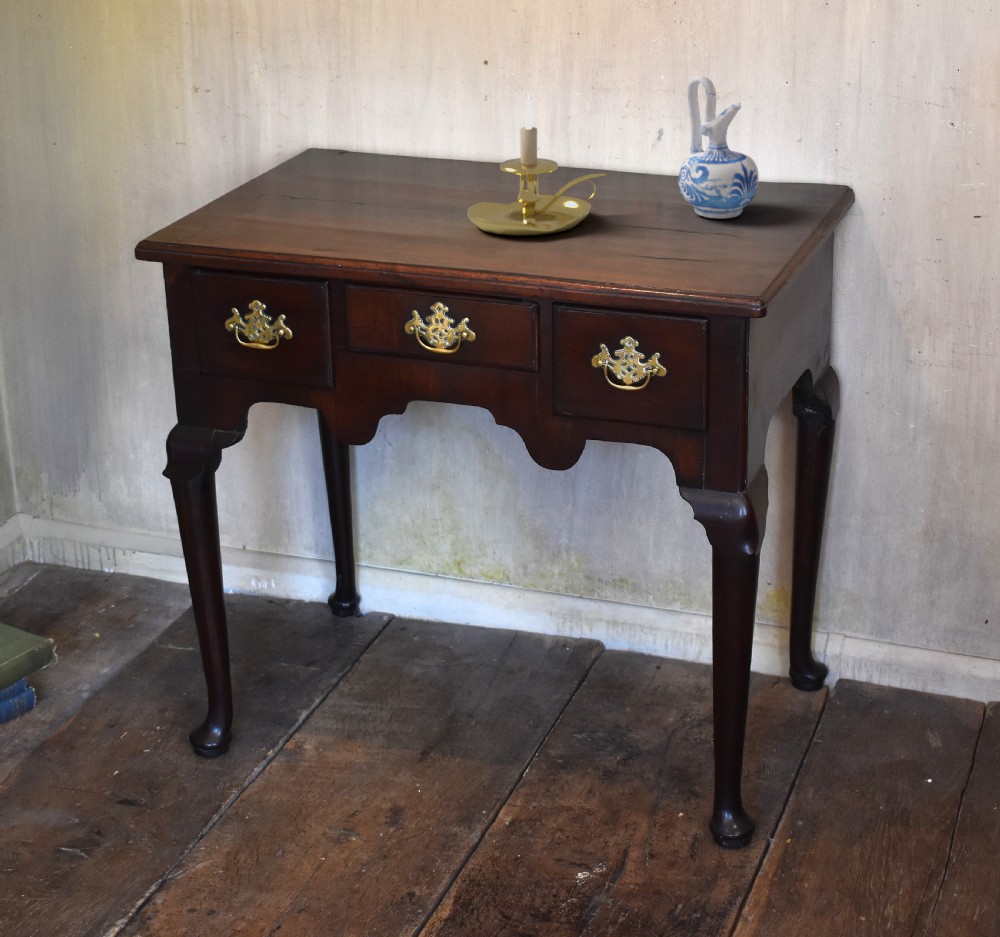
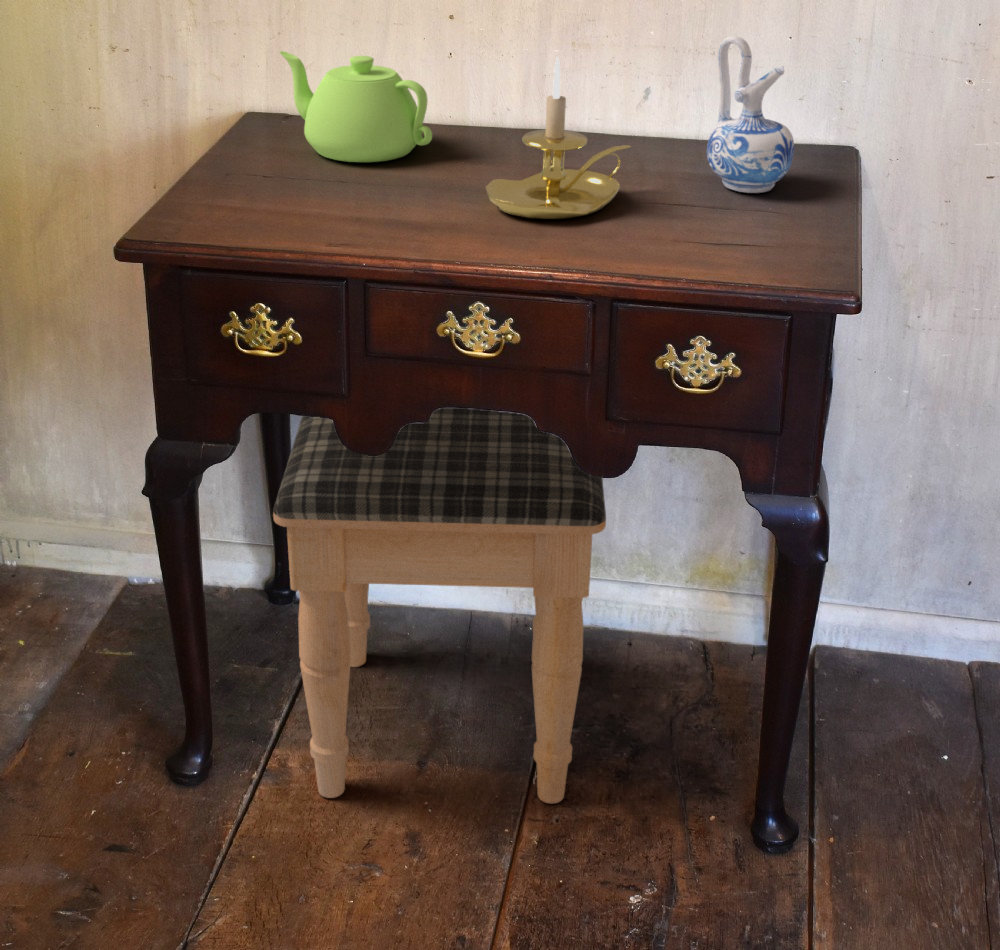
teapot: none [316,91,443,188] -> present [280,51,432,162]
footstool: none [269,378,599,791] -> present [273,408,606,803]

